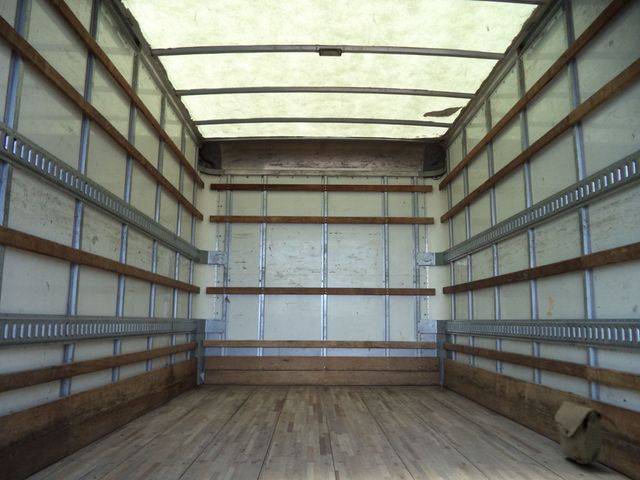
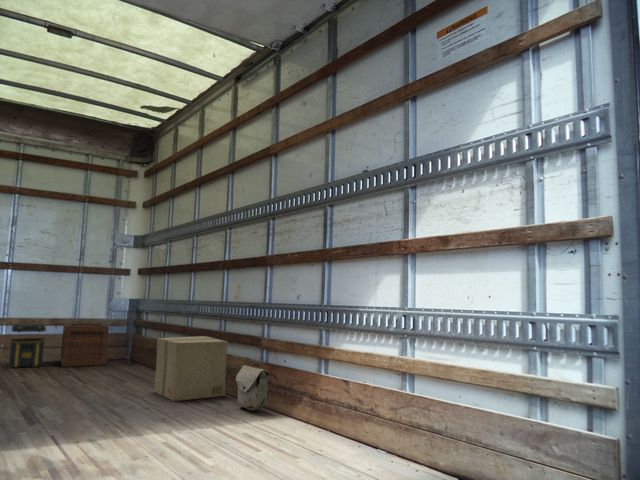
toolbox: none [332,346,360,388] -> present [9,324,46,368]
wooden crate: none [376,346,418,391] -> present [60,323,109,367]
cardboard box: none [458,362,547,438] -> present [154,336,228,401]

